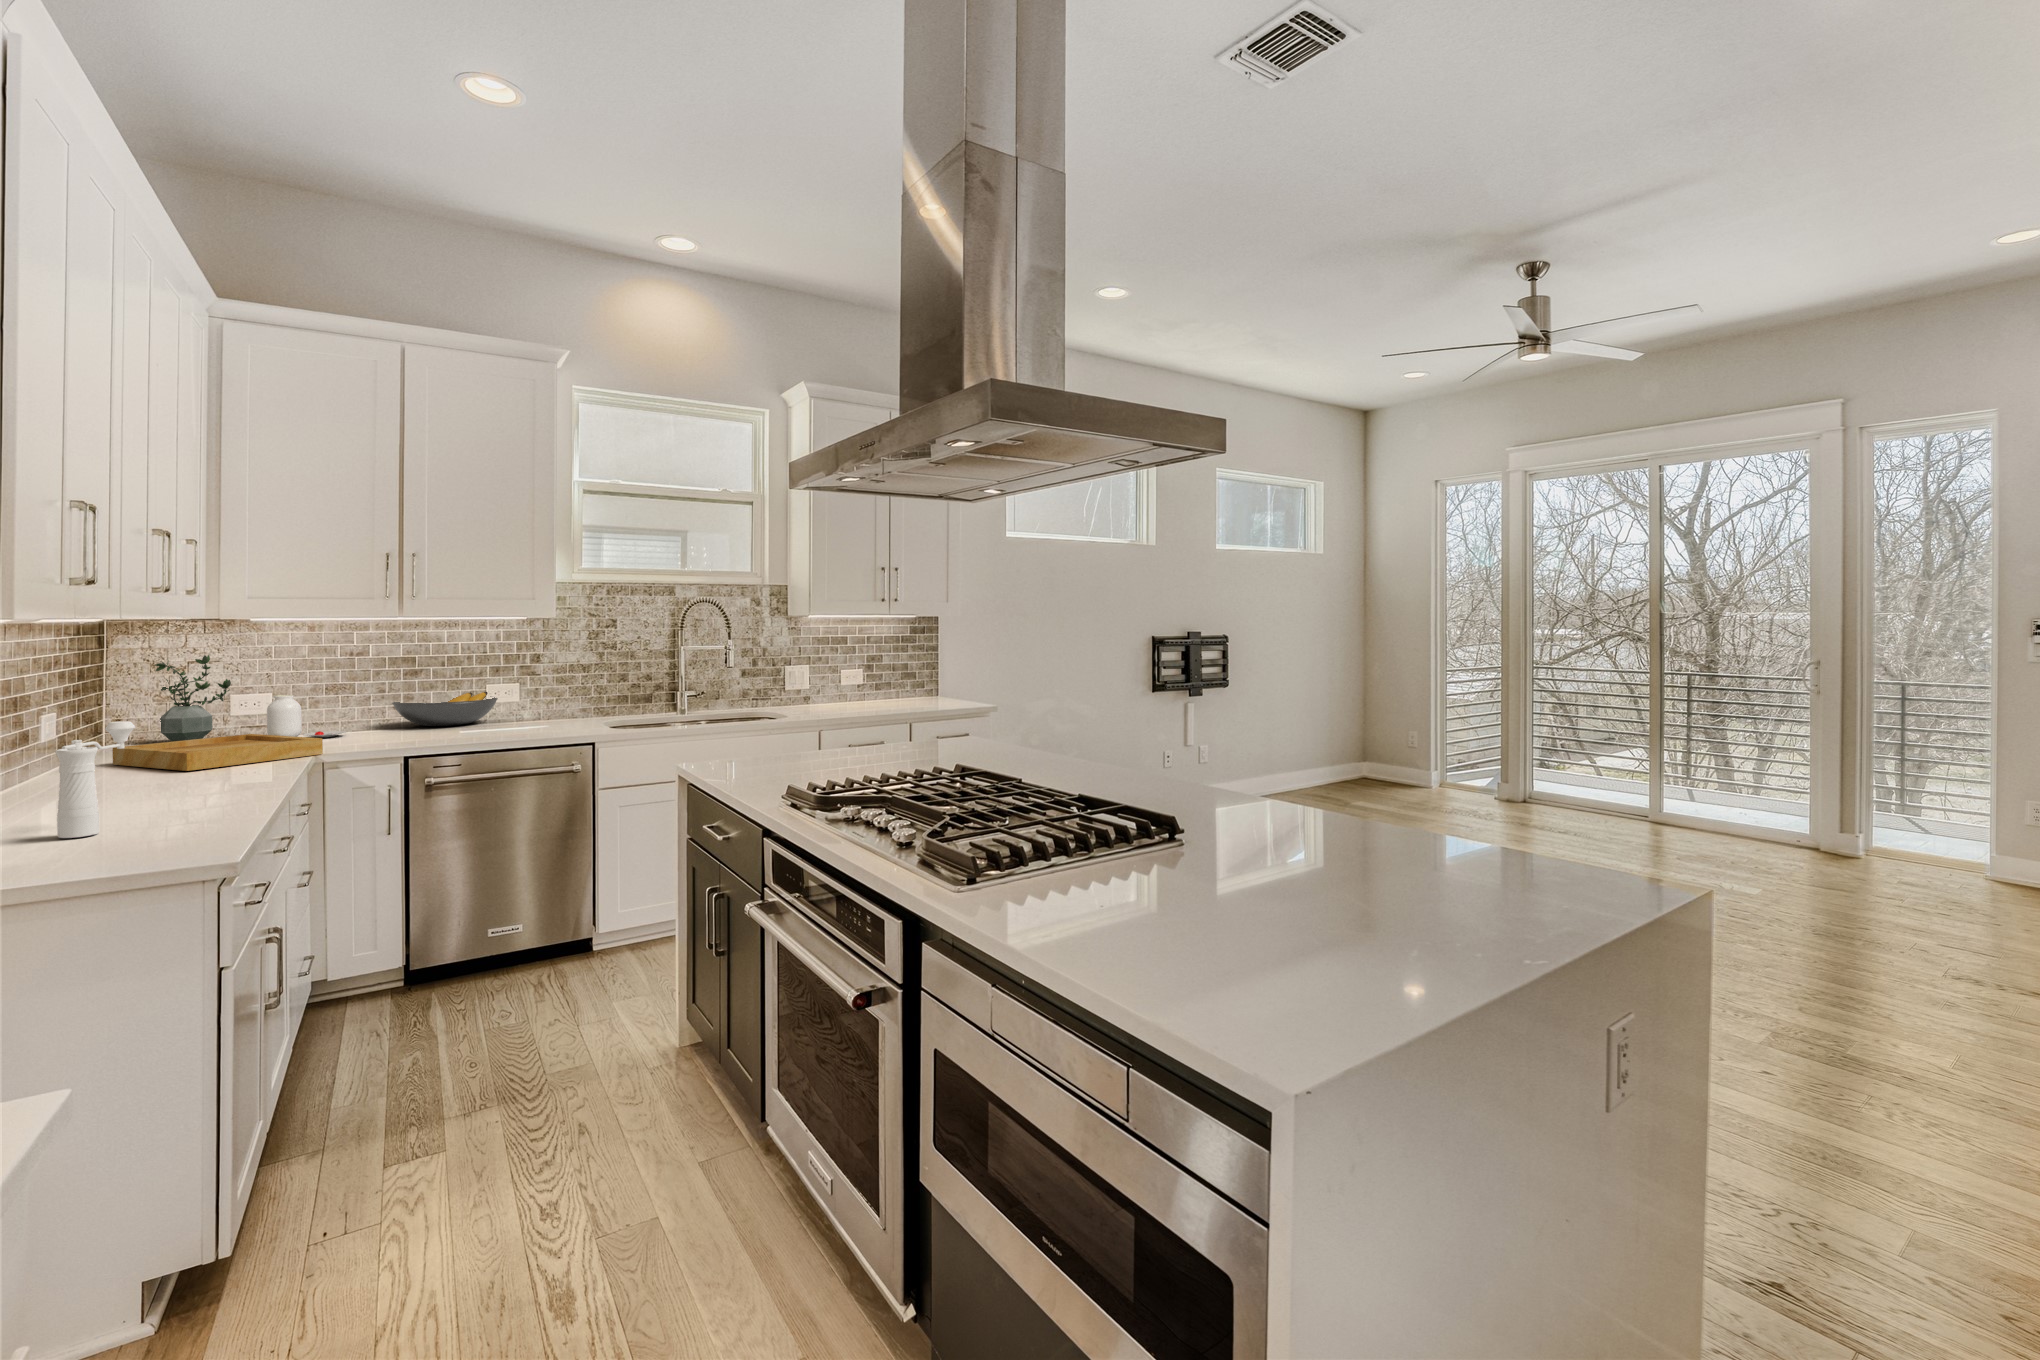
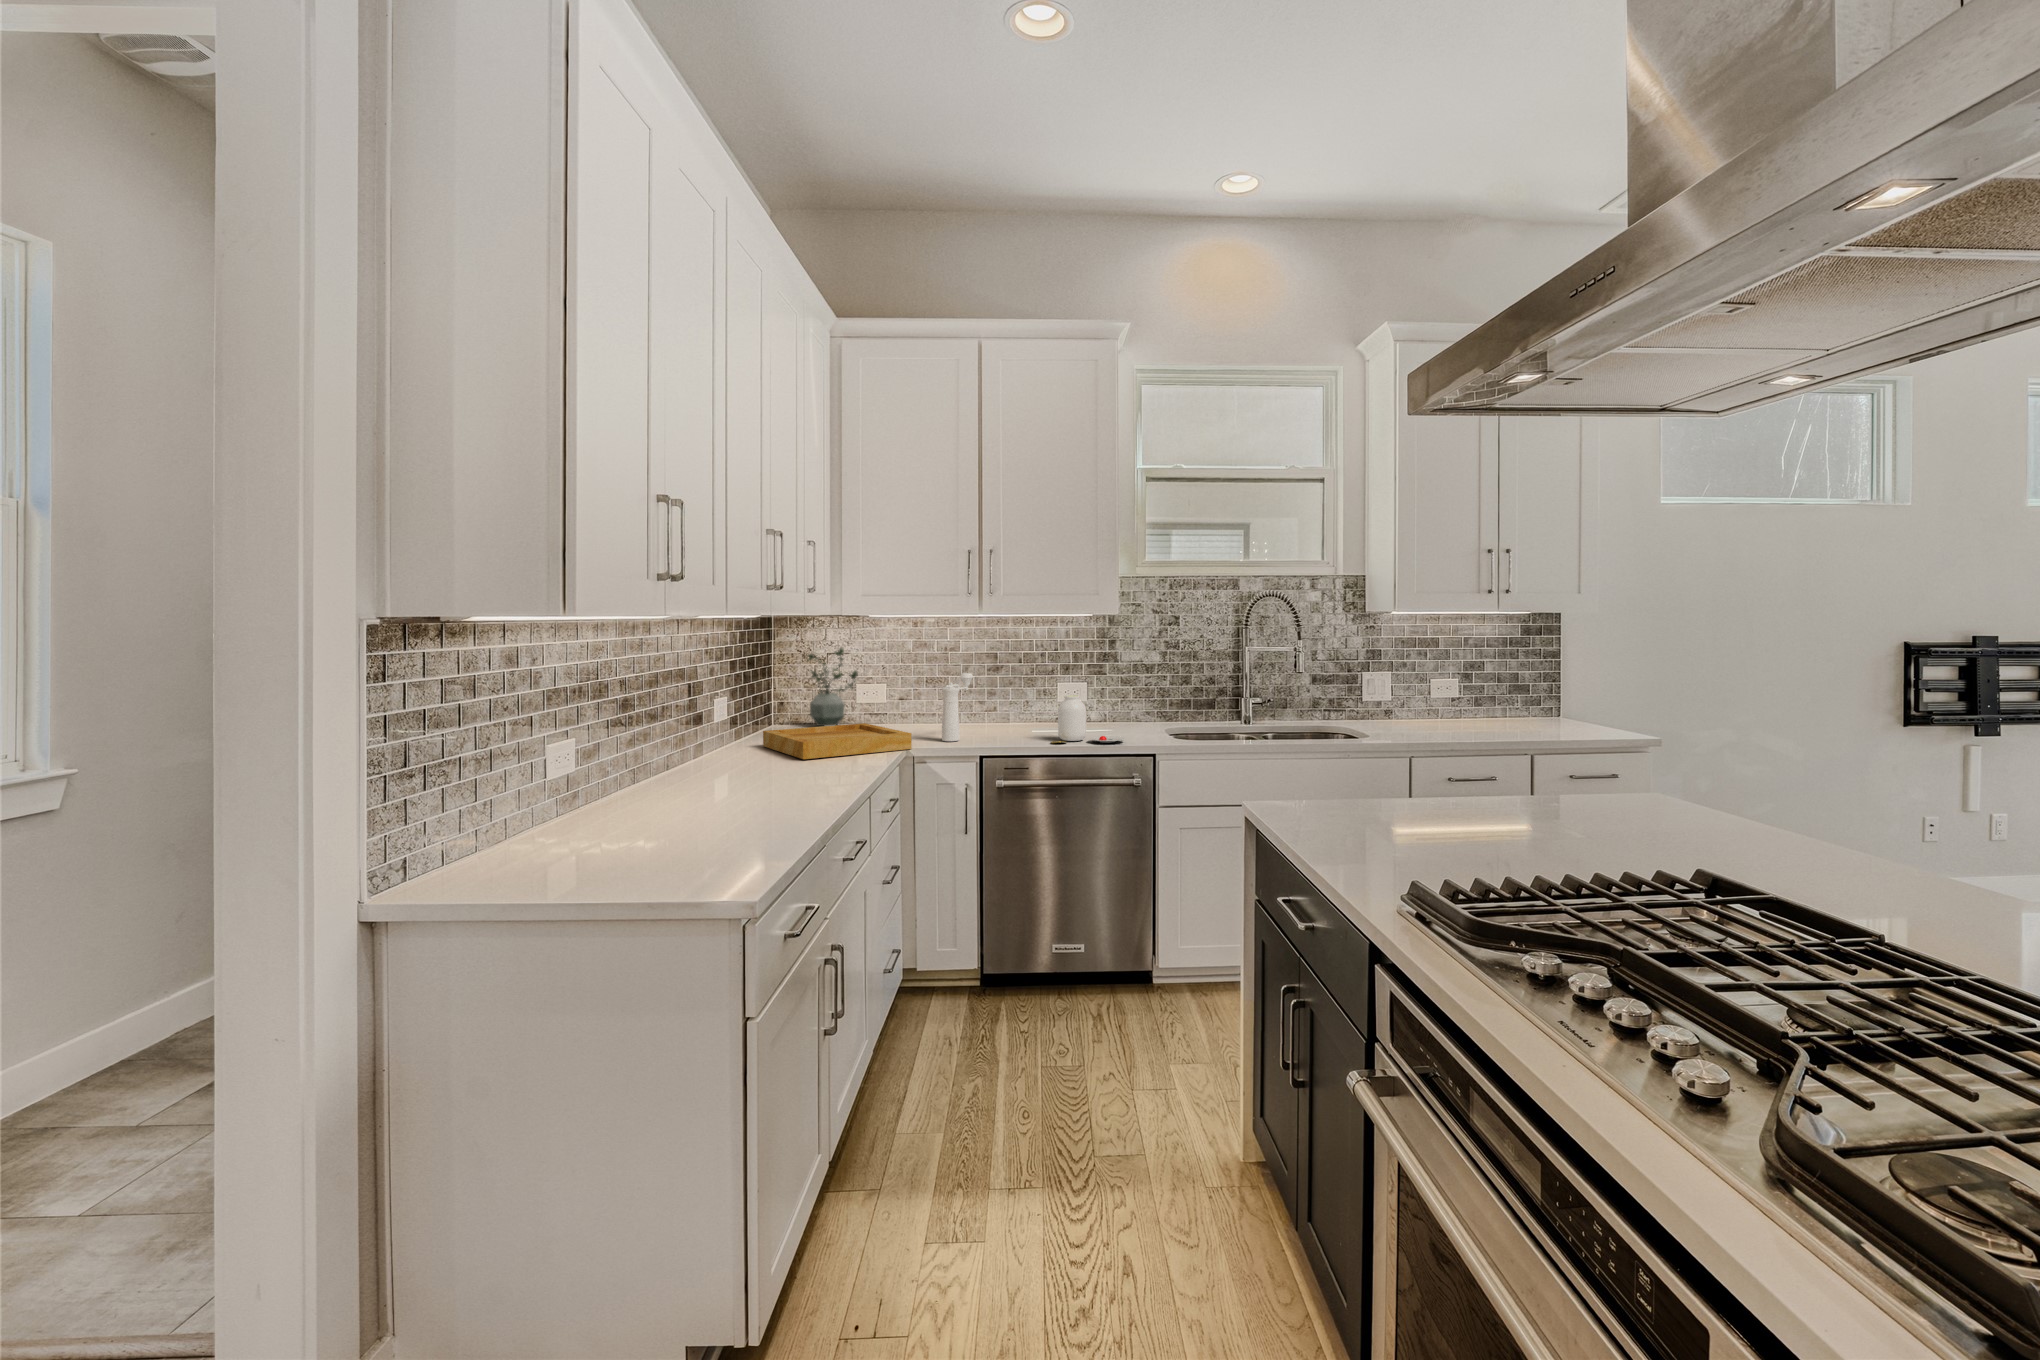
fruit bowl: present [392,692,498,726] -> none [979,690,1069,723]
jar: present [267,695,346,737] -> present [1051,695,1125,743]
pepper mill: present [55,721,135,838] -> present [942,673,973,741]

